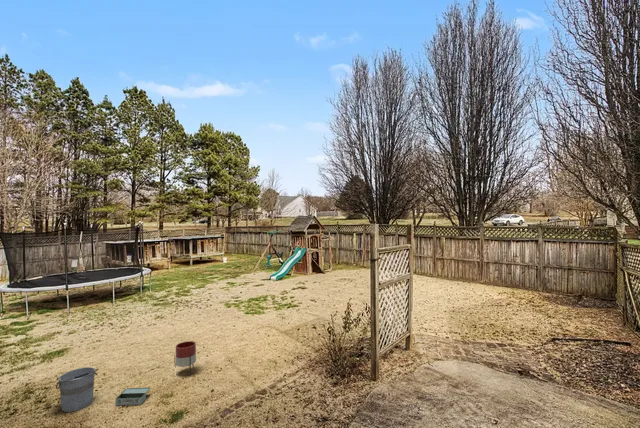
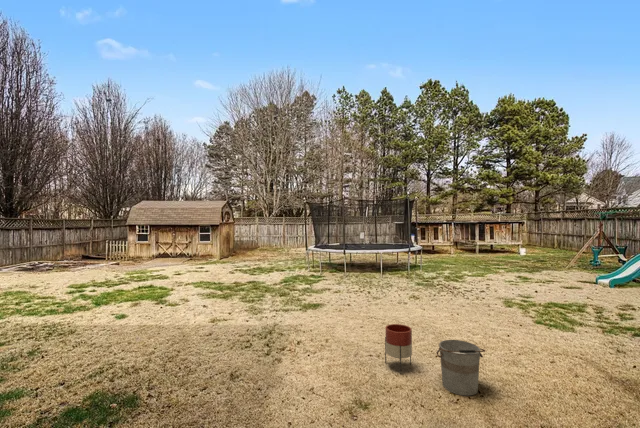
bucket: present [56,367,98,412] -> present [437,340,485,396]
toolbox: present [115,388,150,405] -> none [310,356,345,382]

